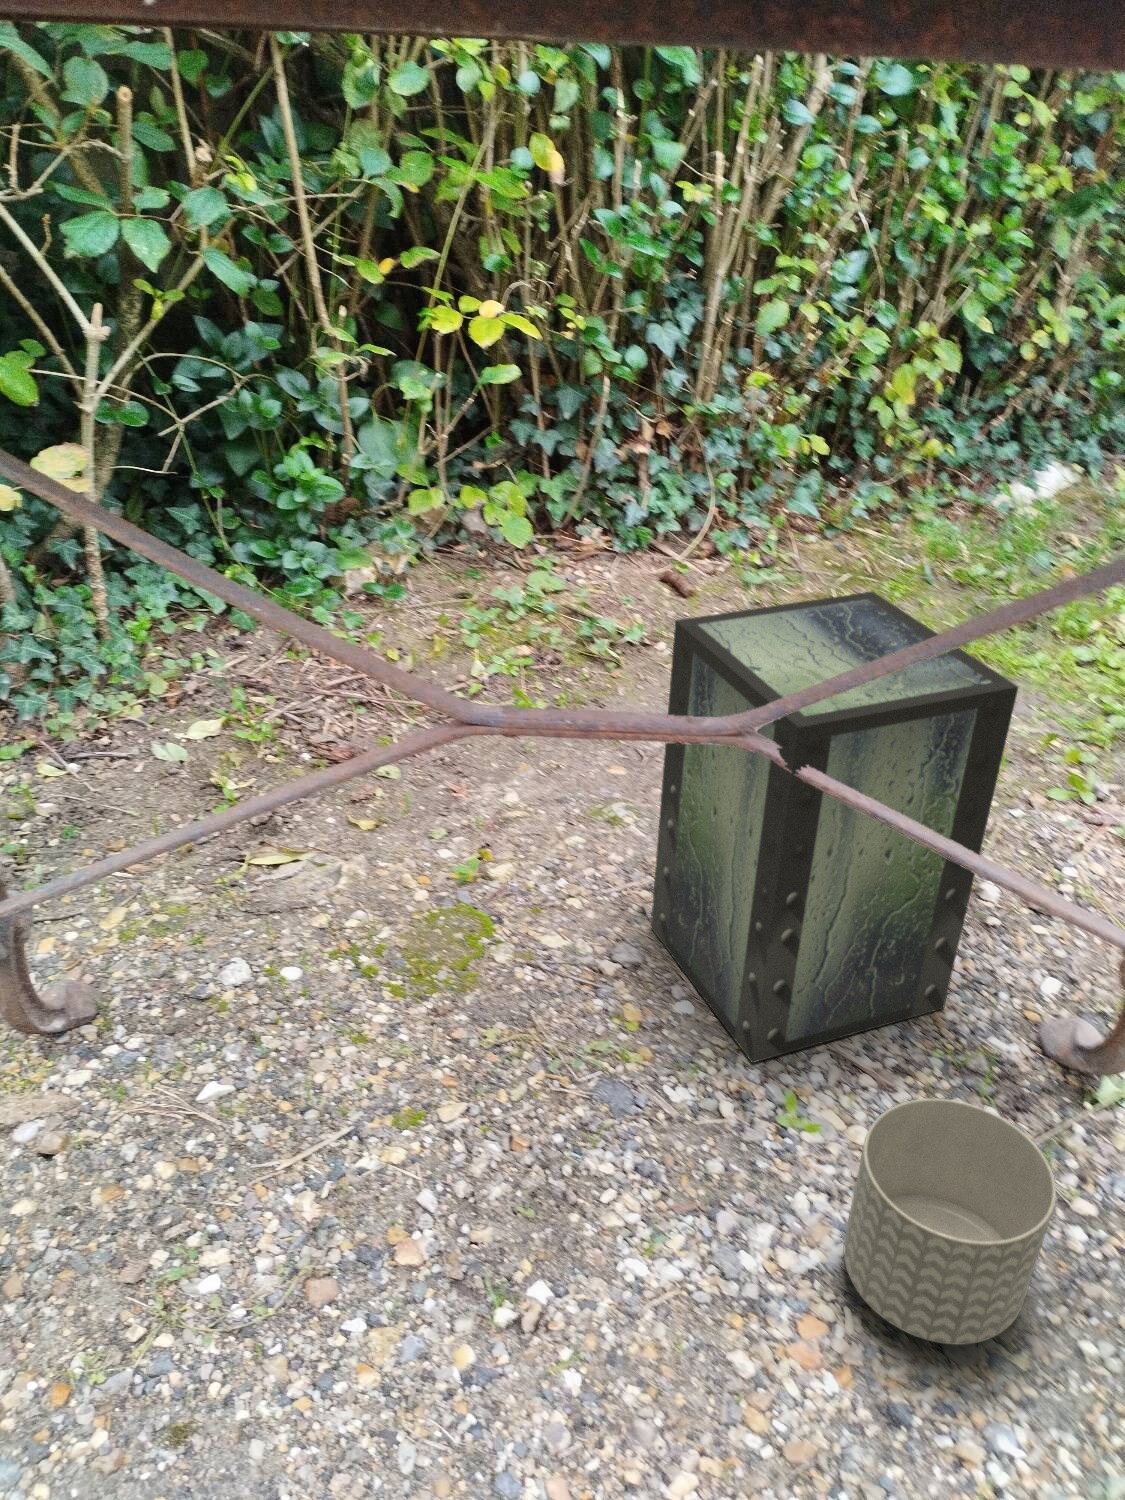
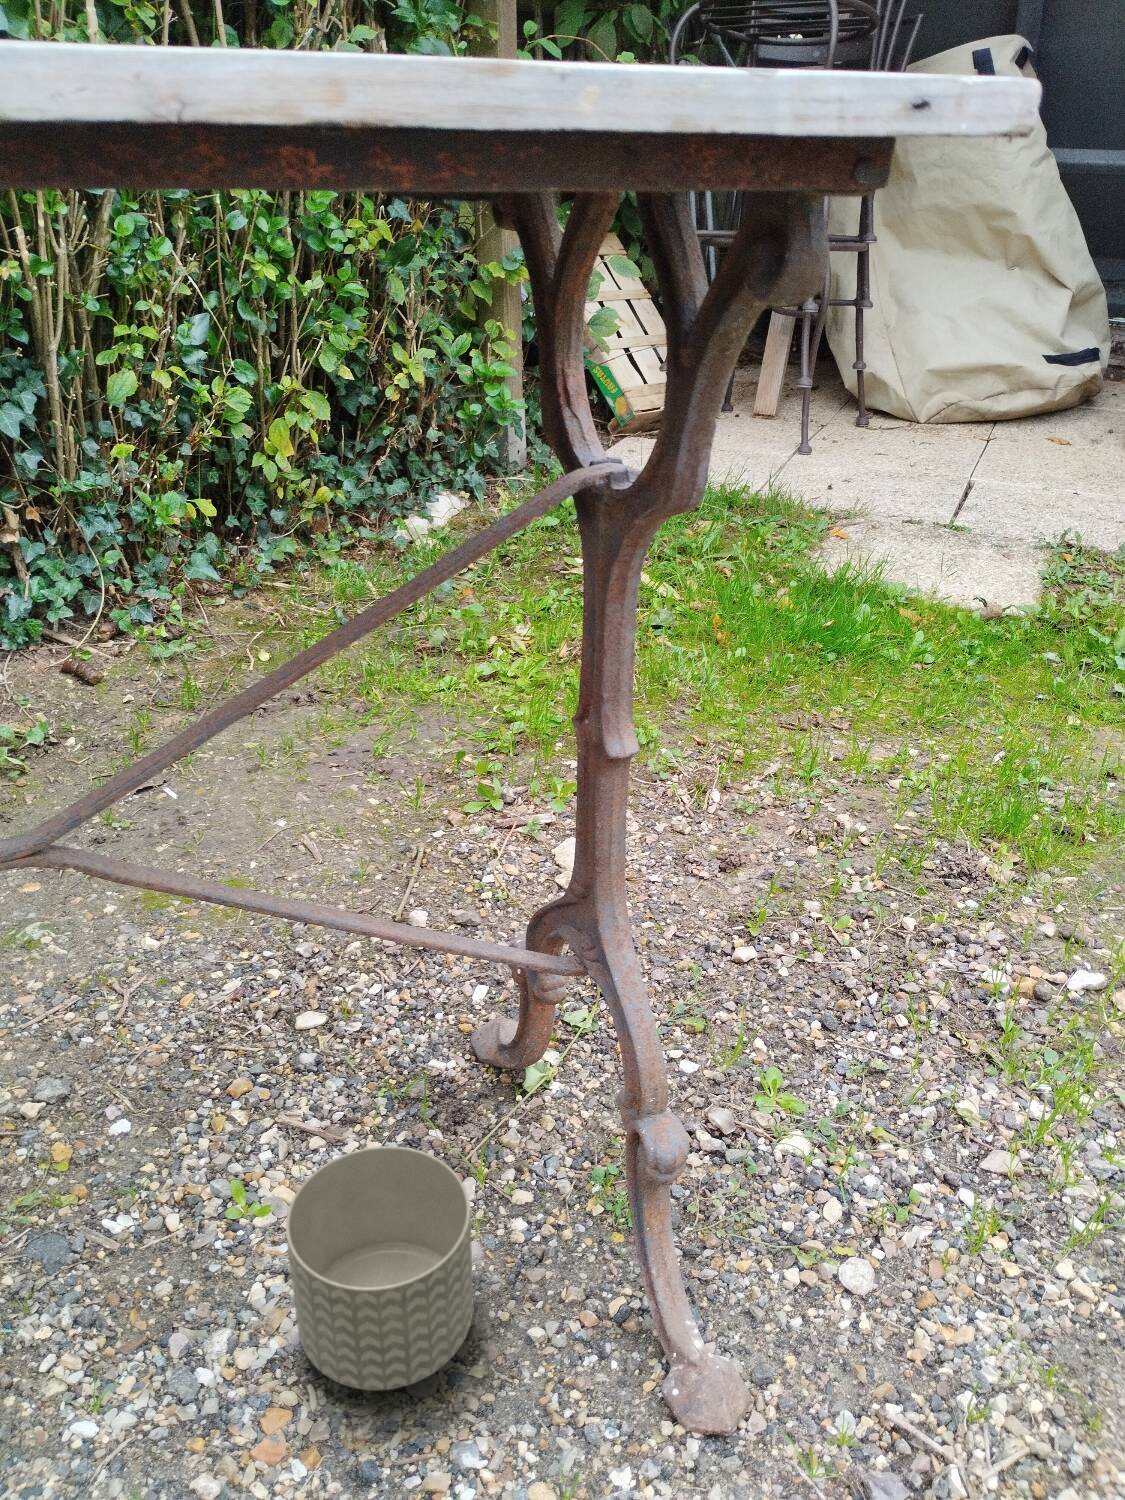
storage box: present [651,592,1018,1063] -> none [11,663,384,1162]

